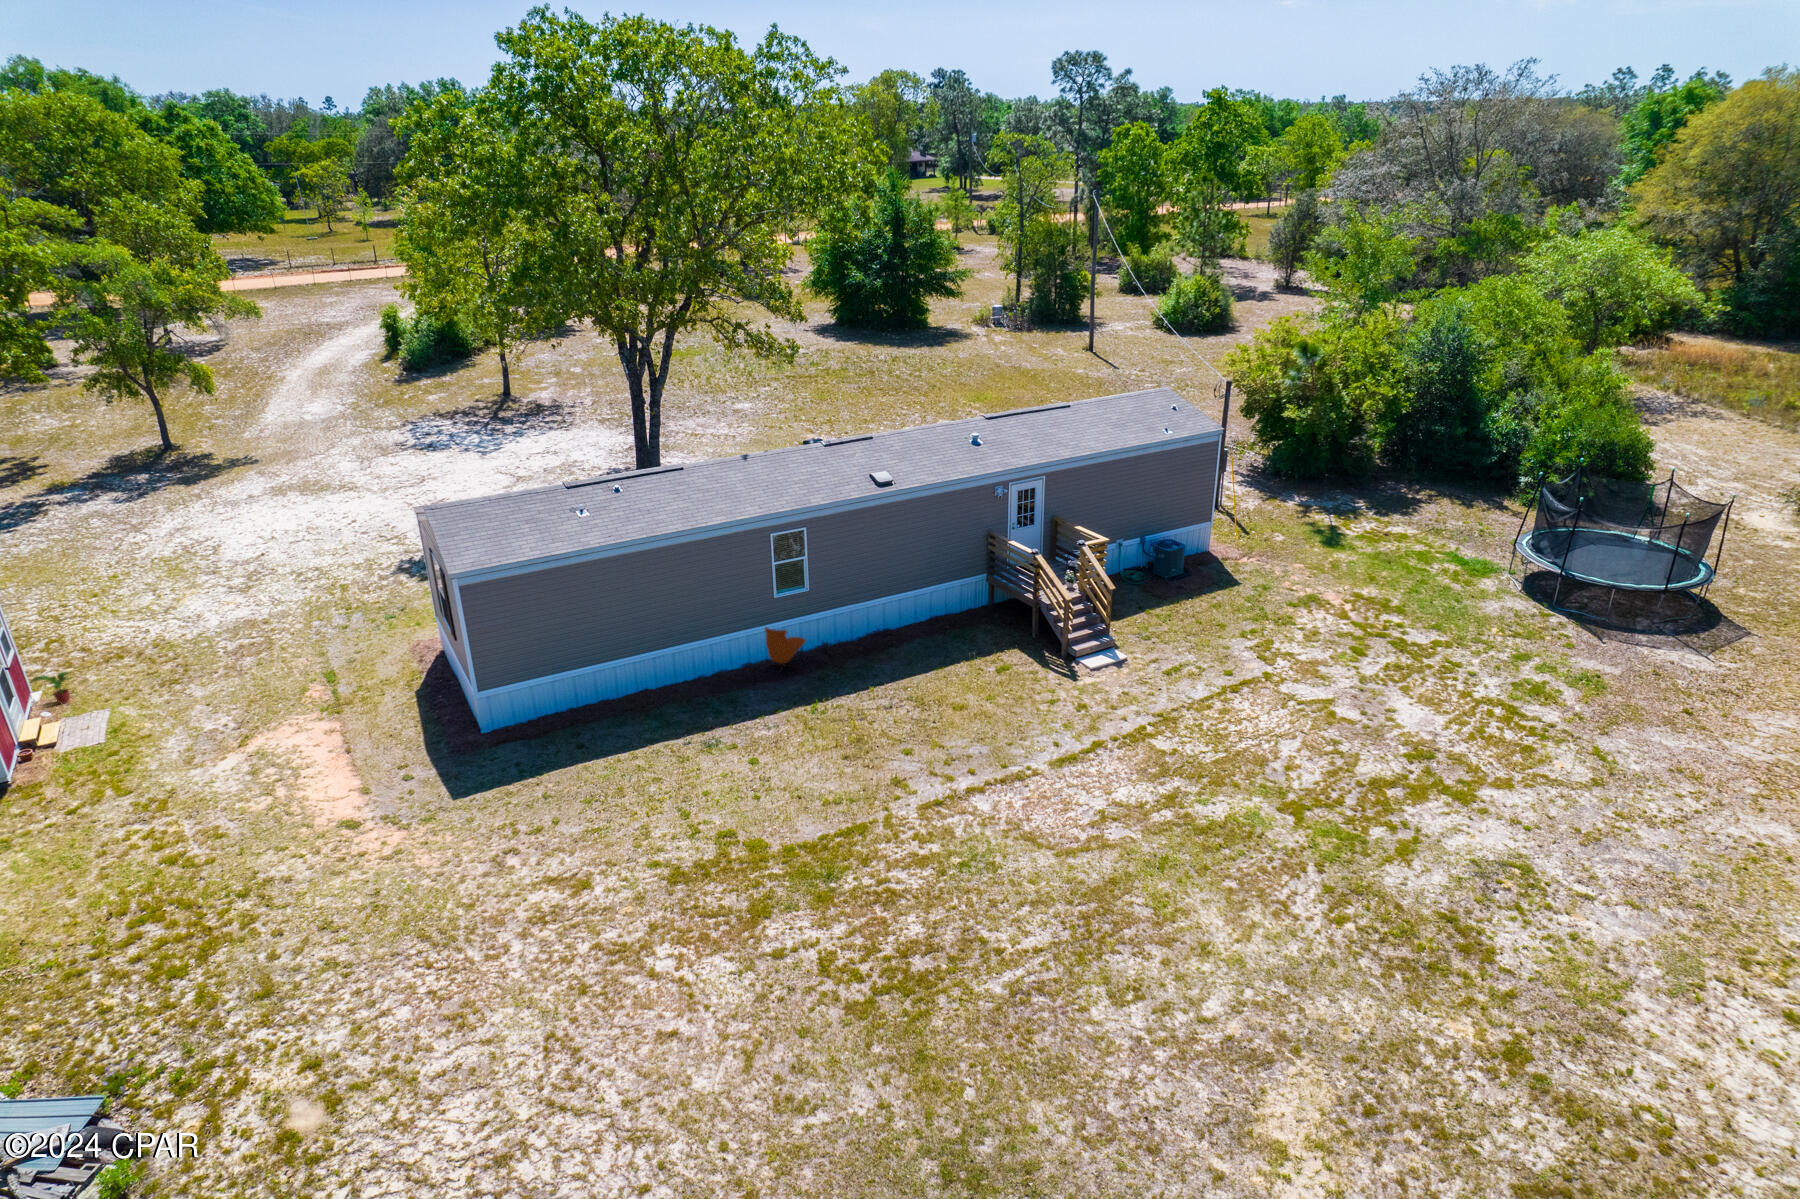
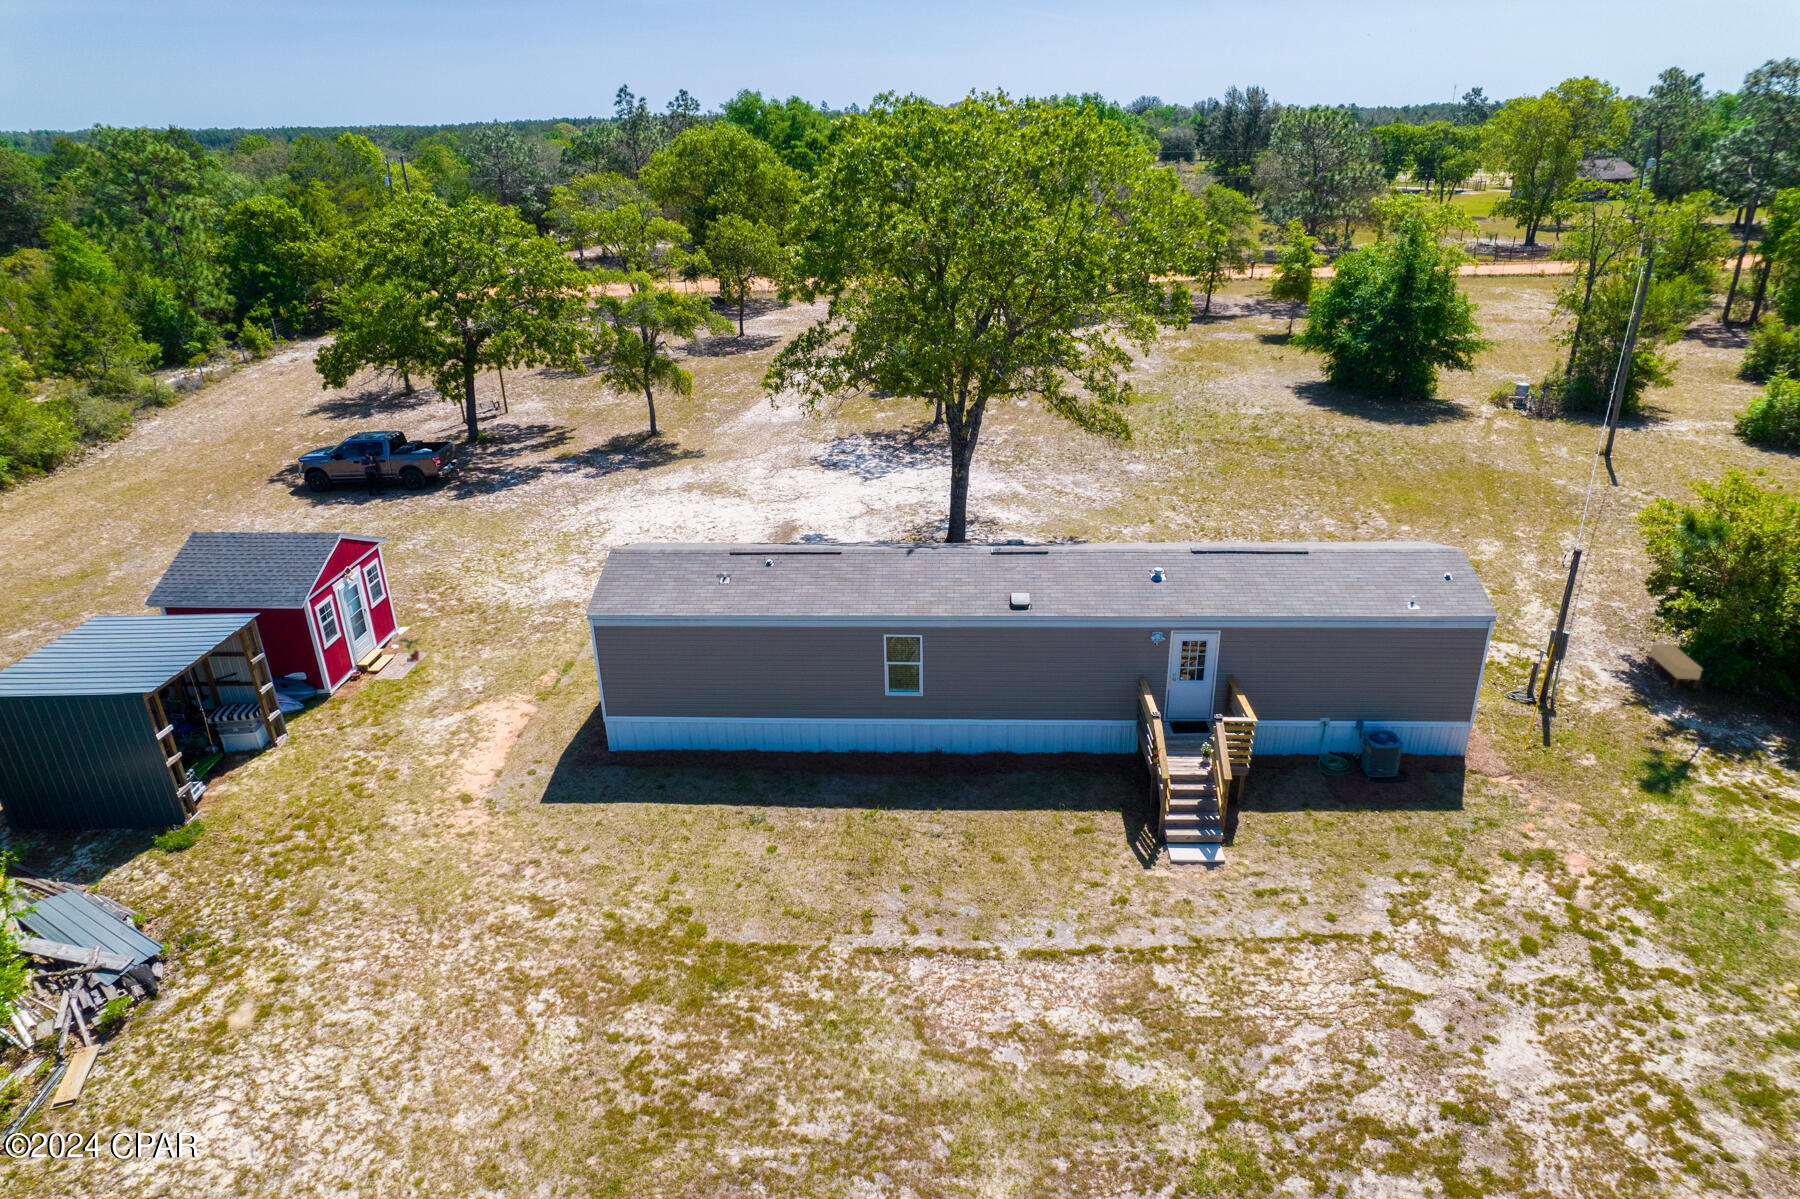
bench: none [1251,459,1292,488] -> present [1648,644,1702,689]
lounge chair: present [764,627,806,670] -> none [849,725,908,774]

